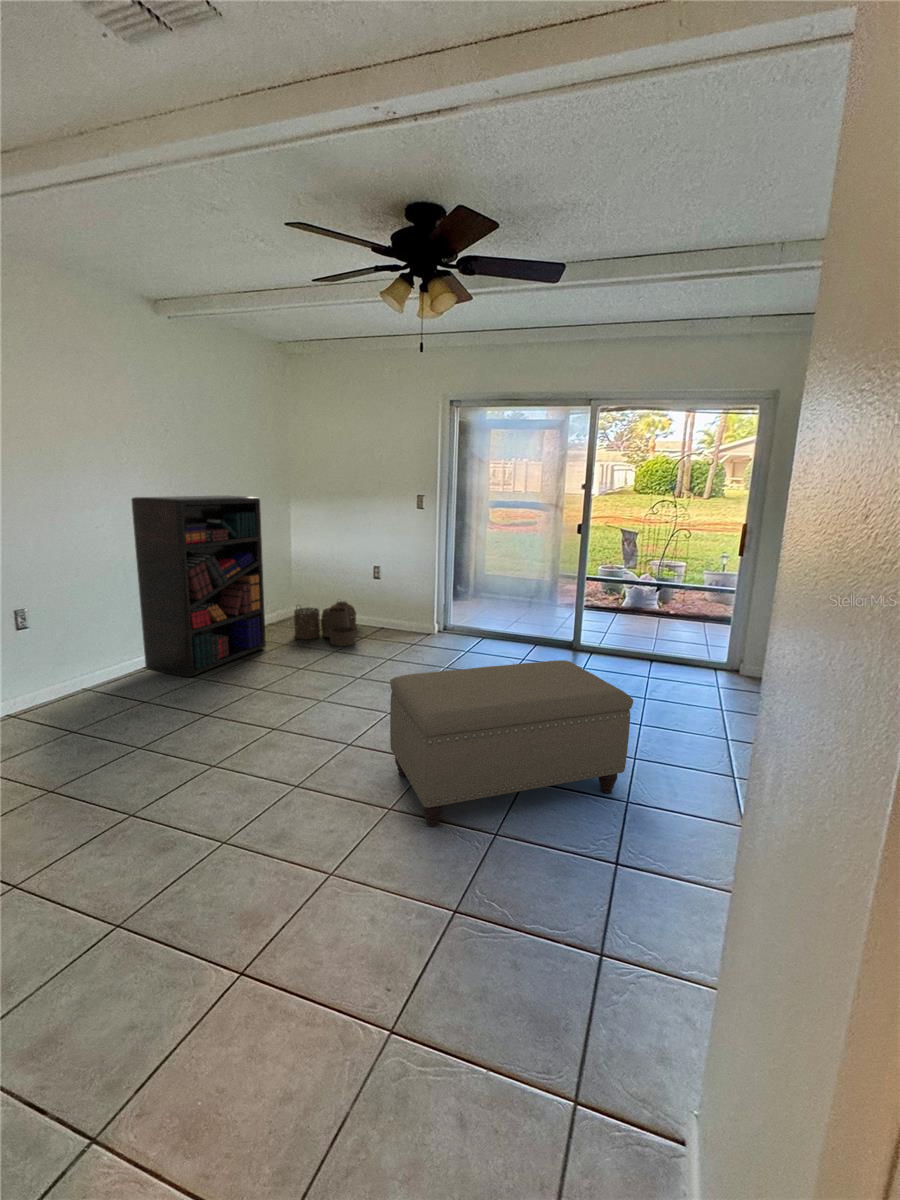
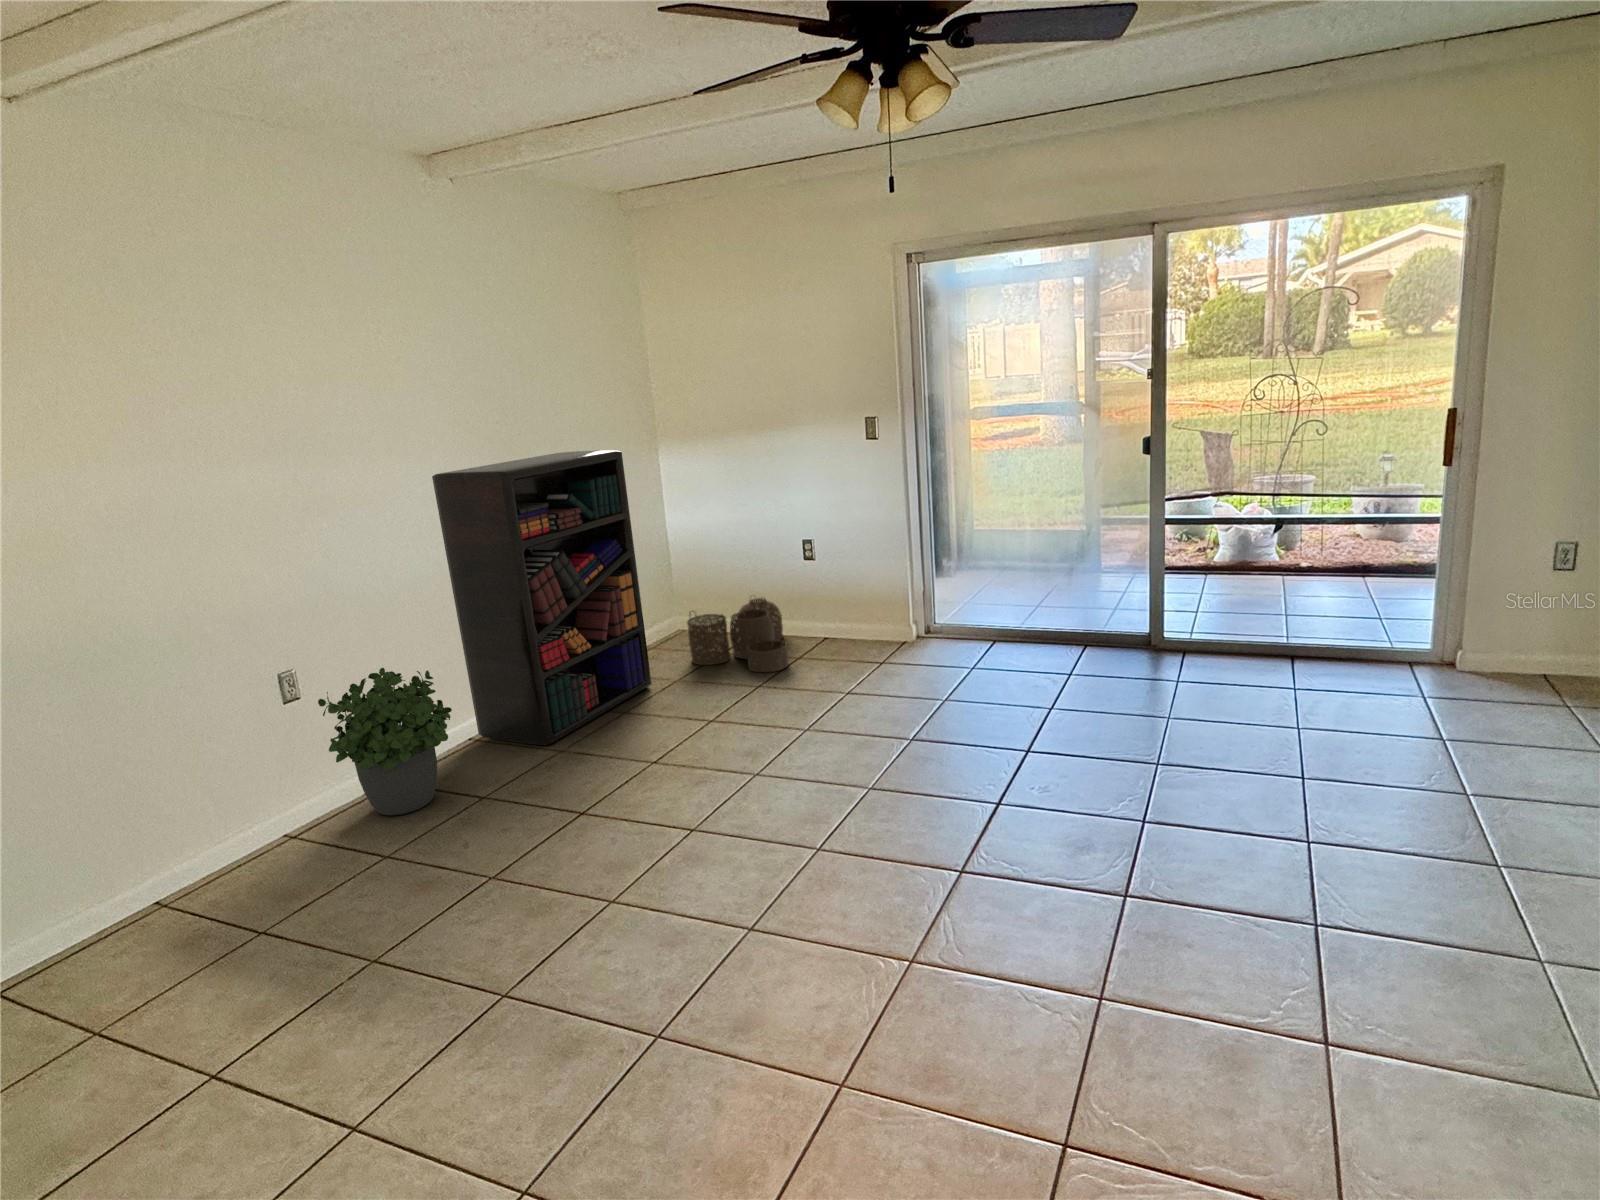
potted plant: none [33,615,126,711] -> present [318,668,452,815]
ottoman: present [390,660,633,827] -> none [887,685,1316,989]

